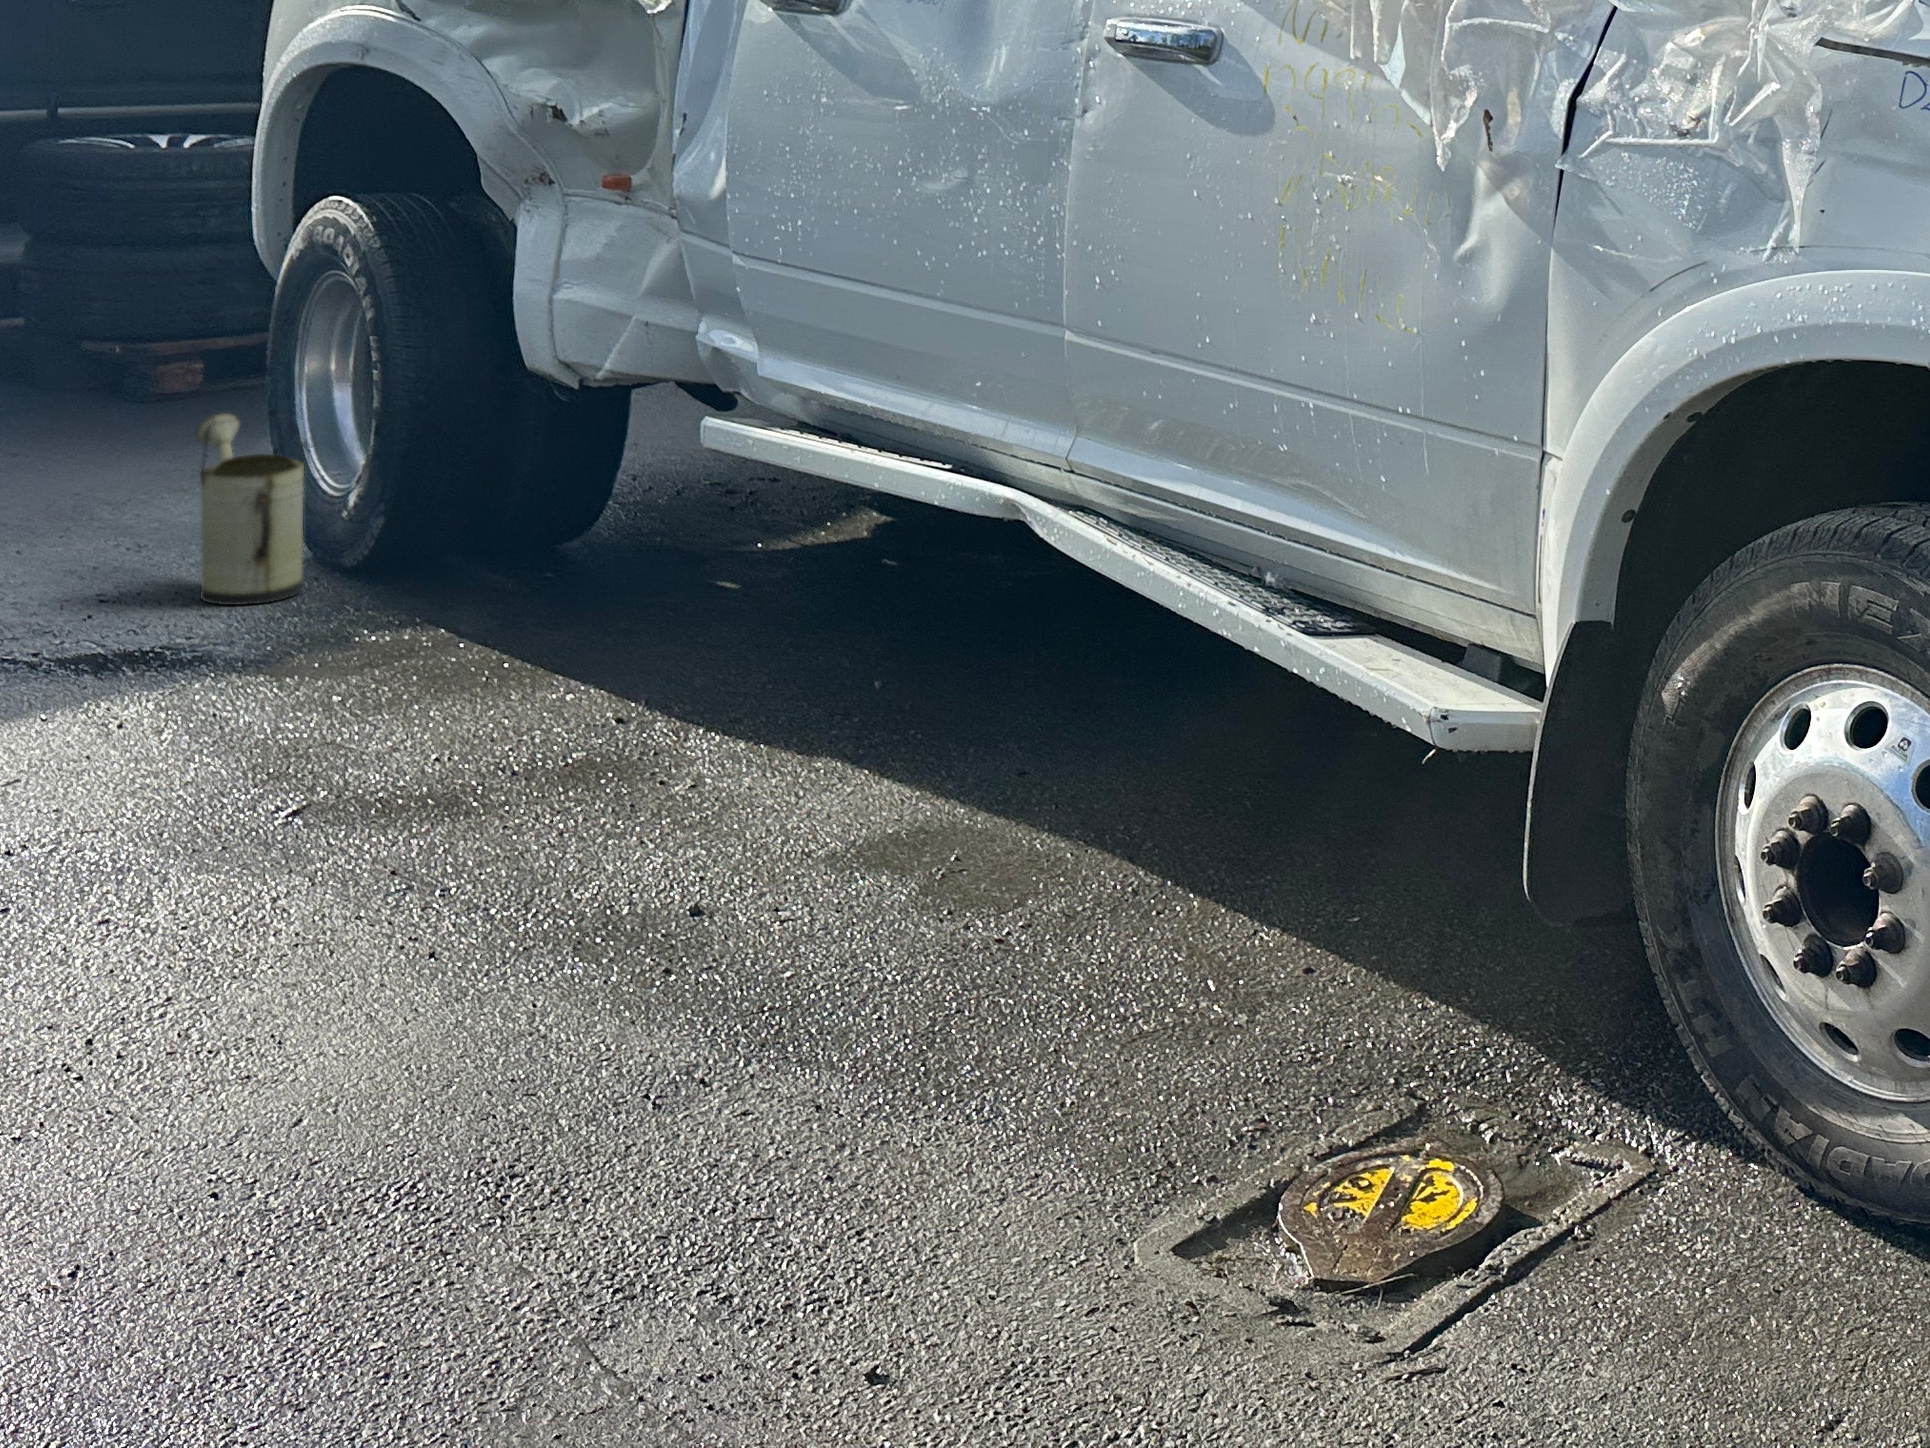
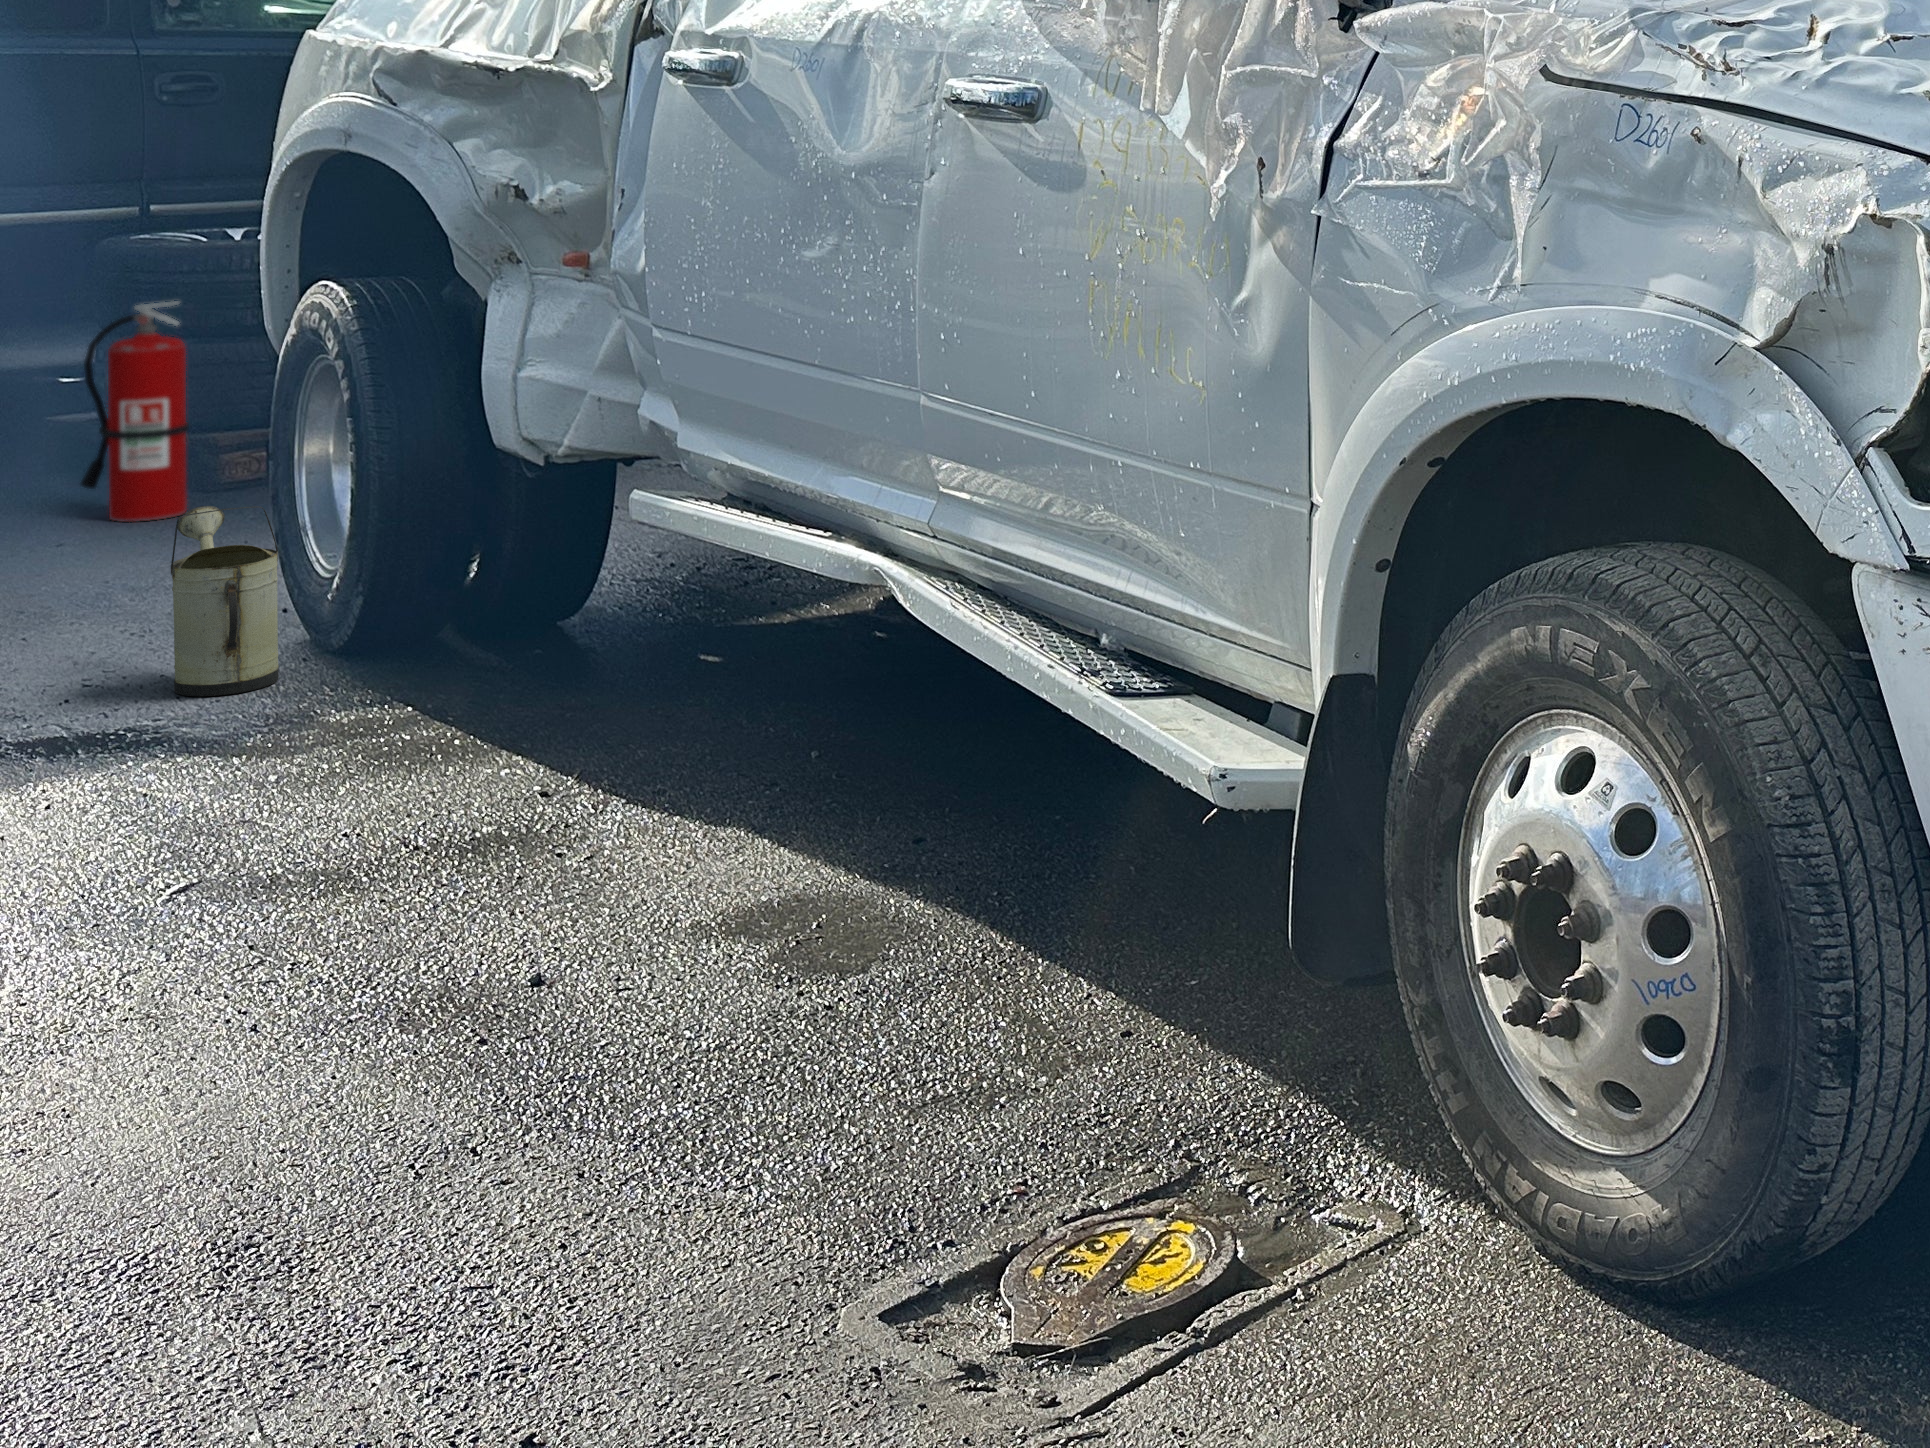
fire extinguisher: none [33,202,142,423] -> present [81,301,189,522]

